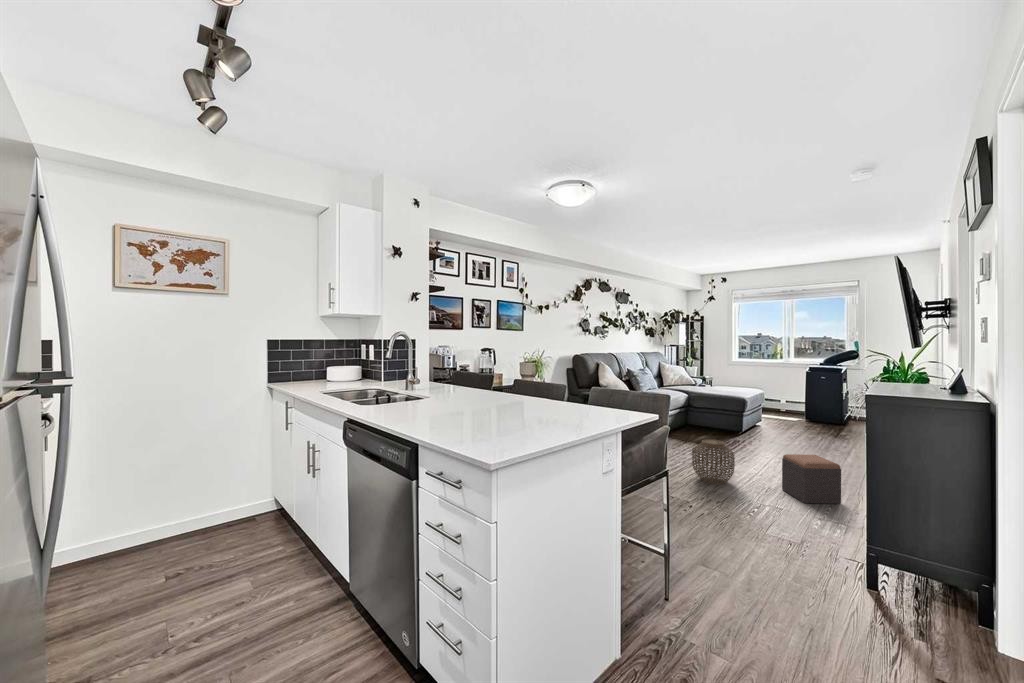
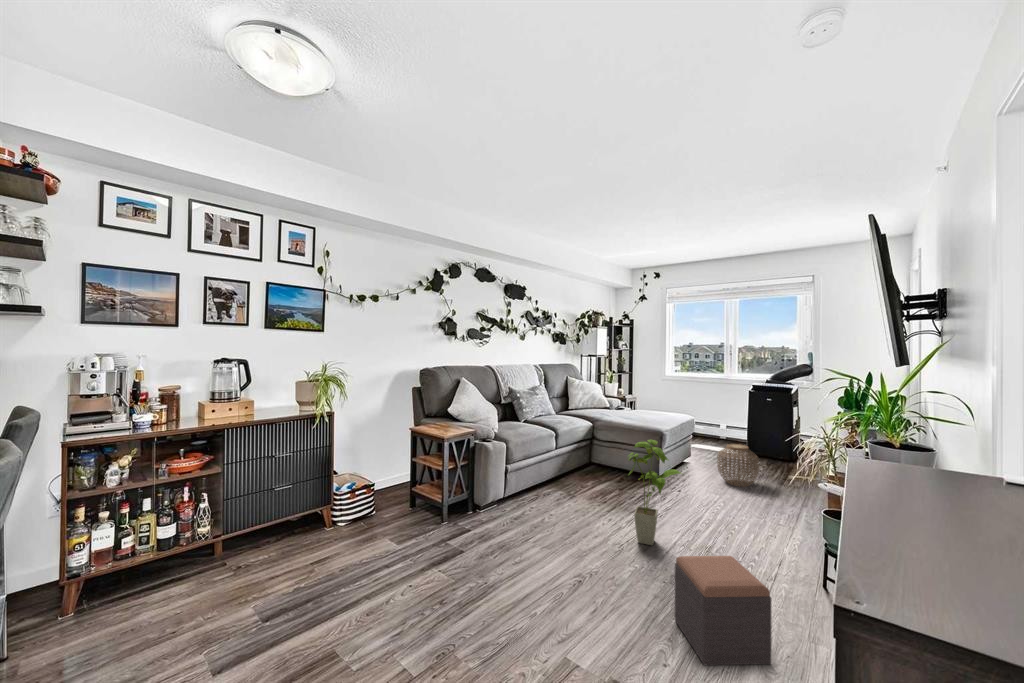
house plant: none [735,397,775,463] -> present [628,439,681,545]
woven basket: present [692,439,735,485] -> present [717,444,759,487]

